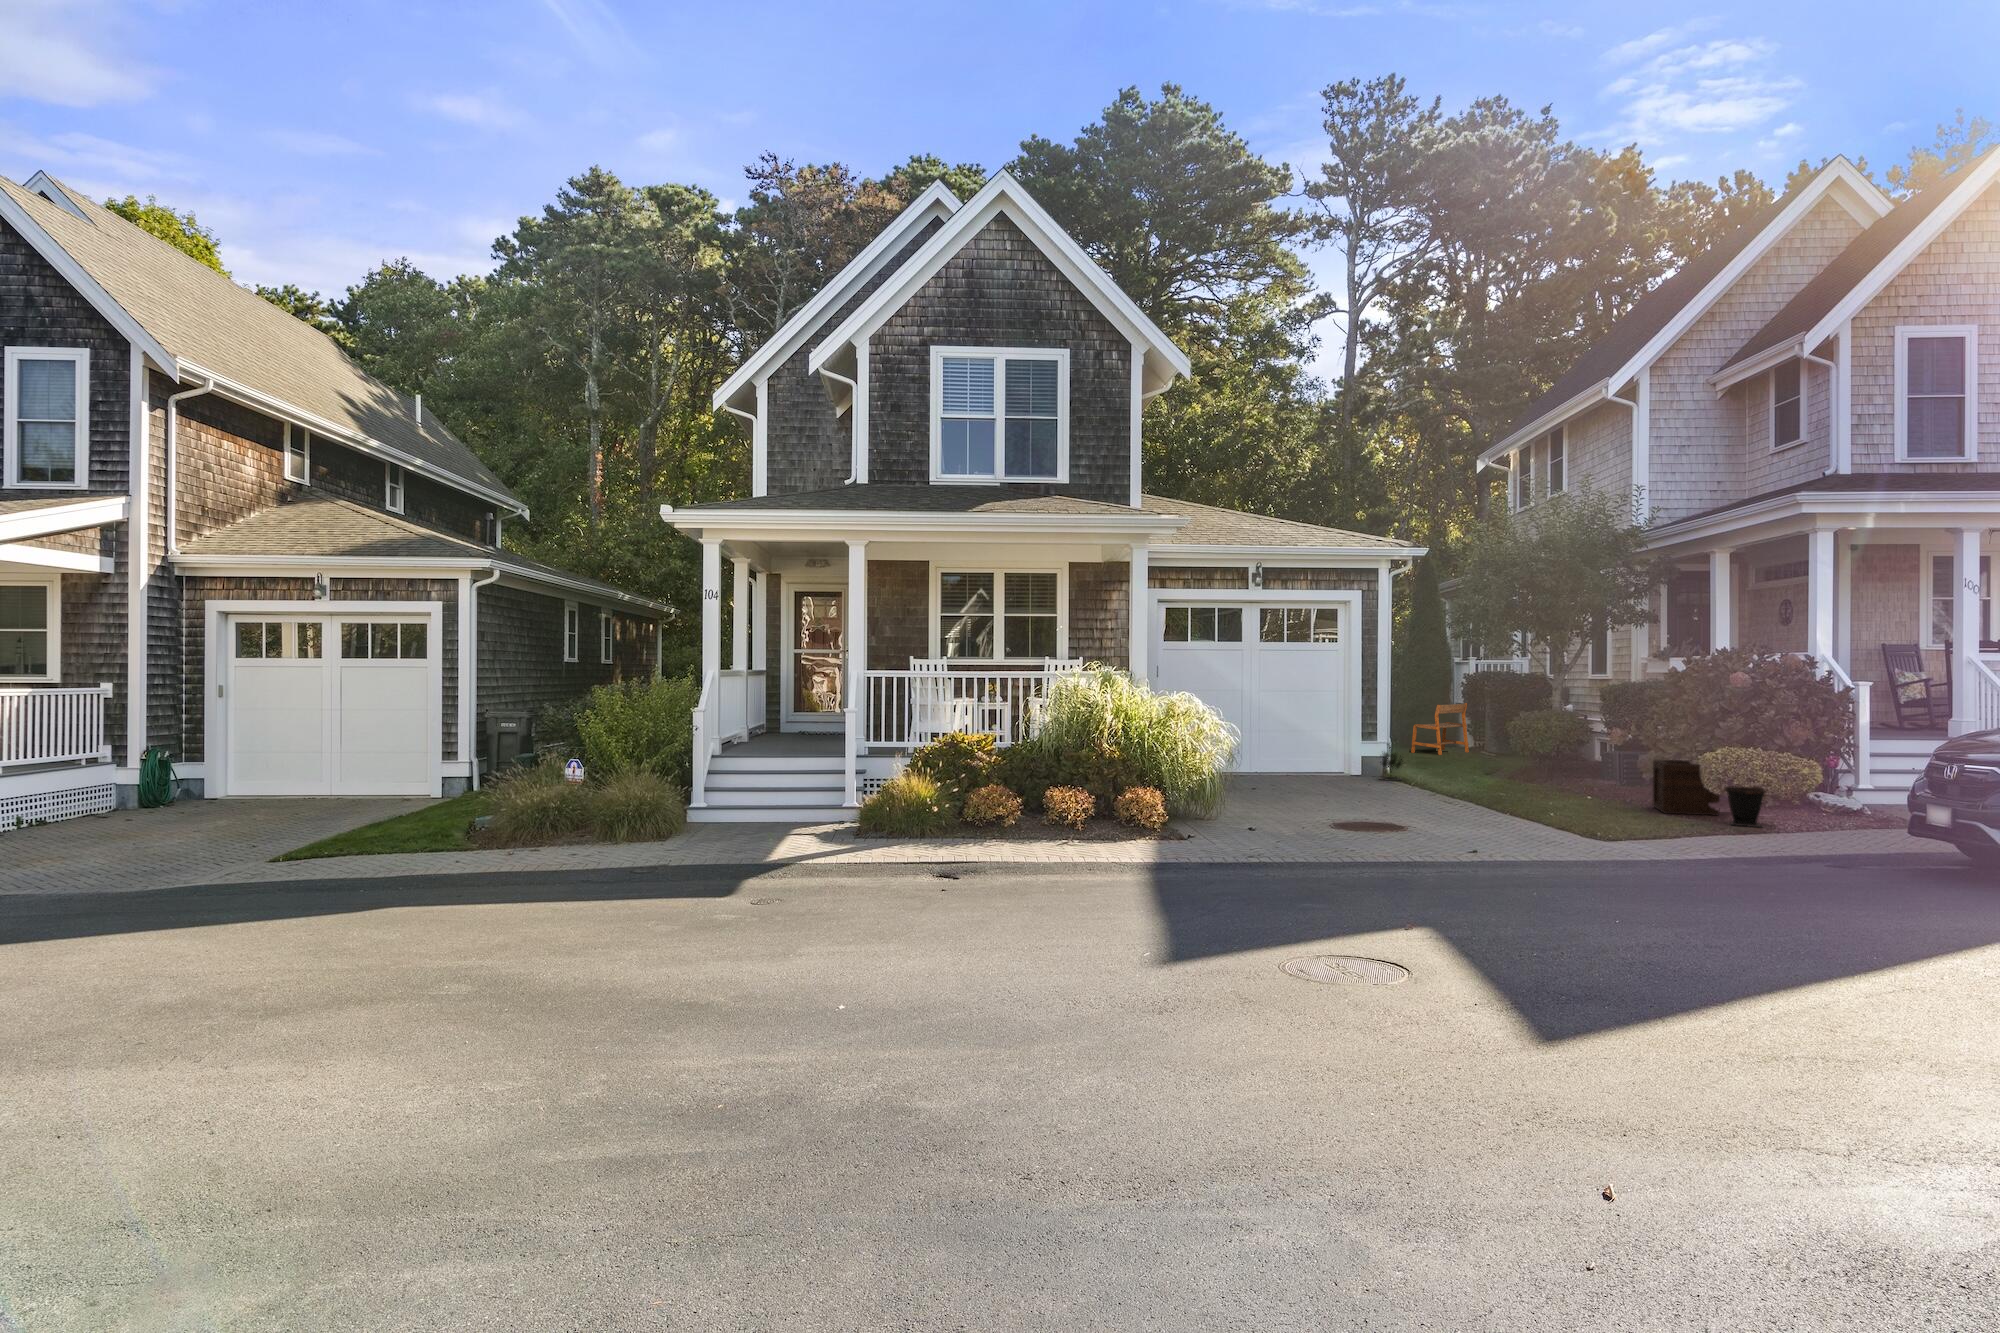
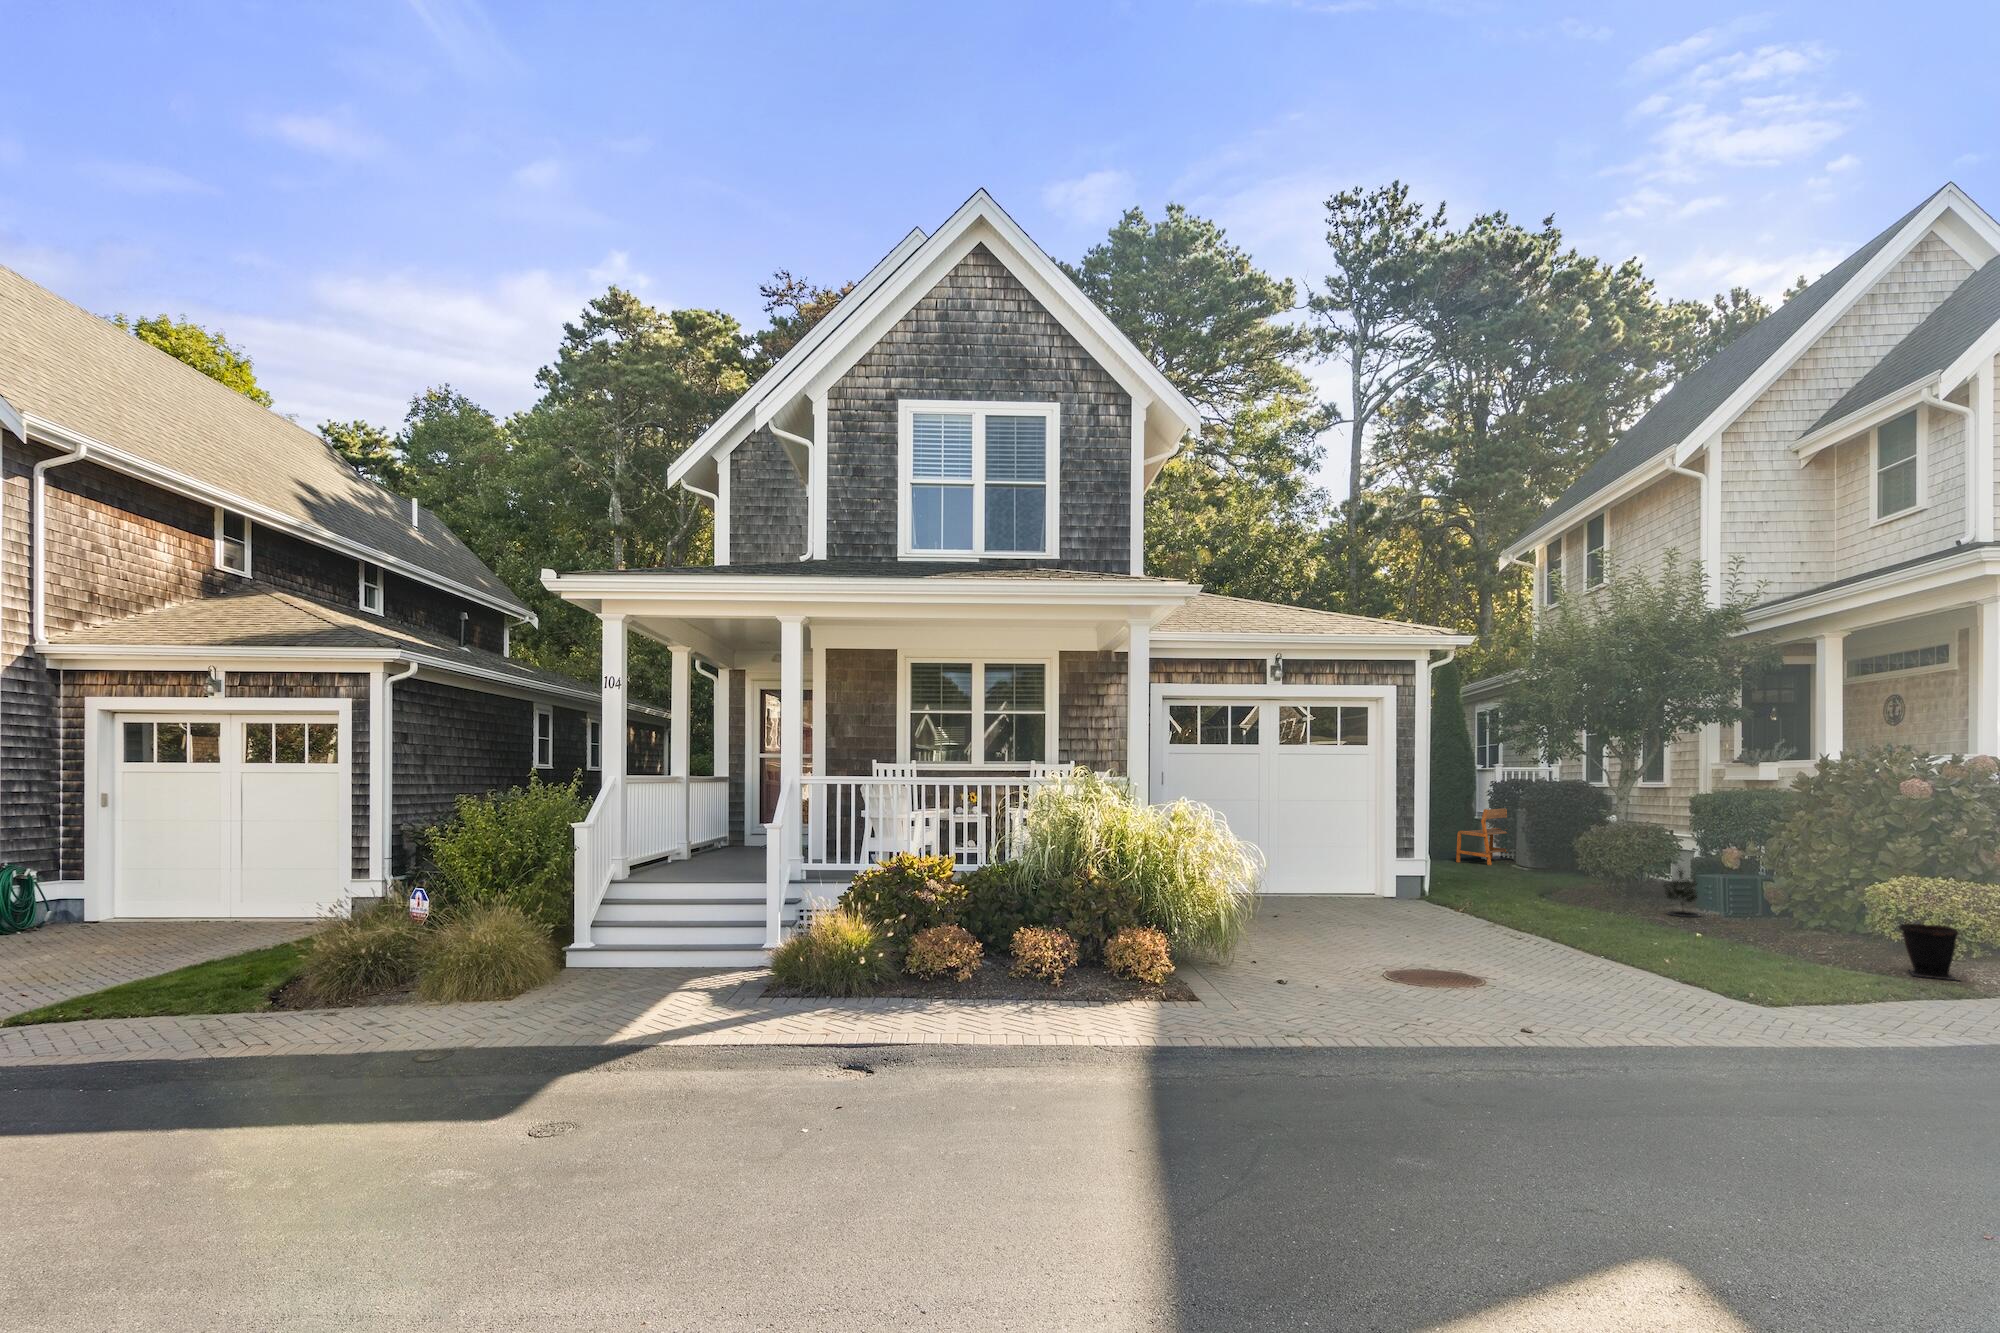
potted tree: present [1380,744,1403,781] -> present [1662,869,1699,917]
wooden crate: present [1652,760,1720,816] -> none [1783,884,1884,959]

